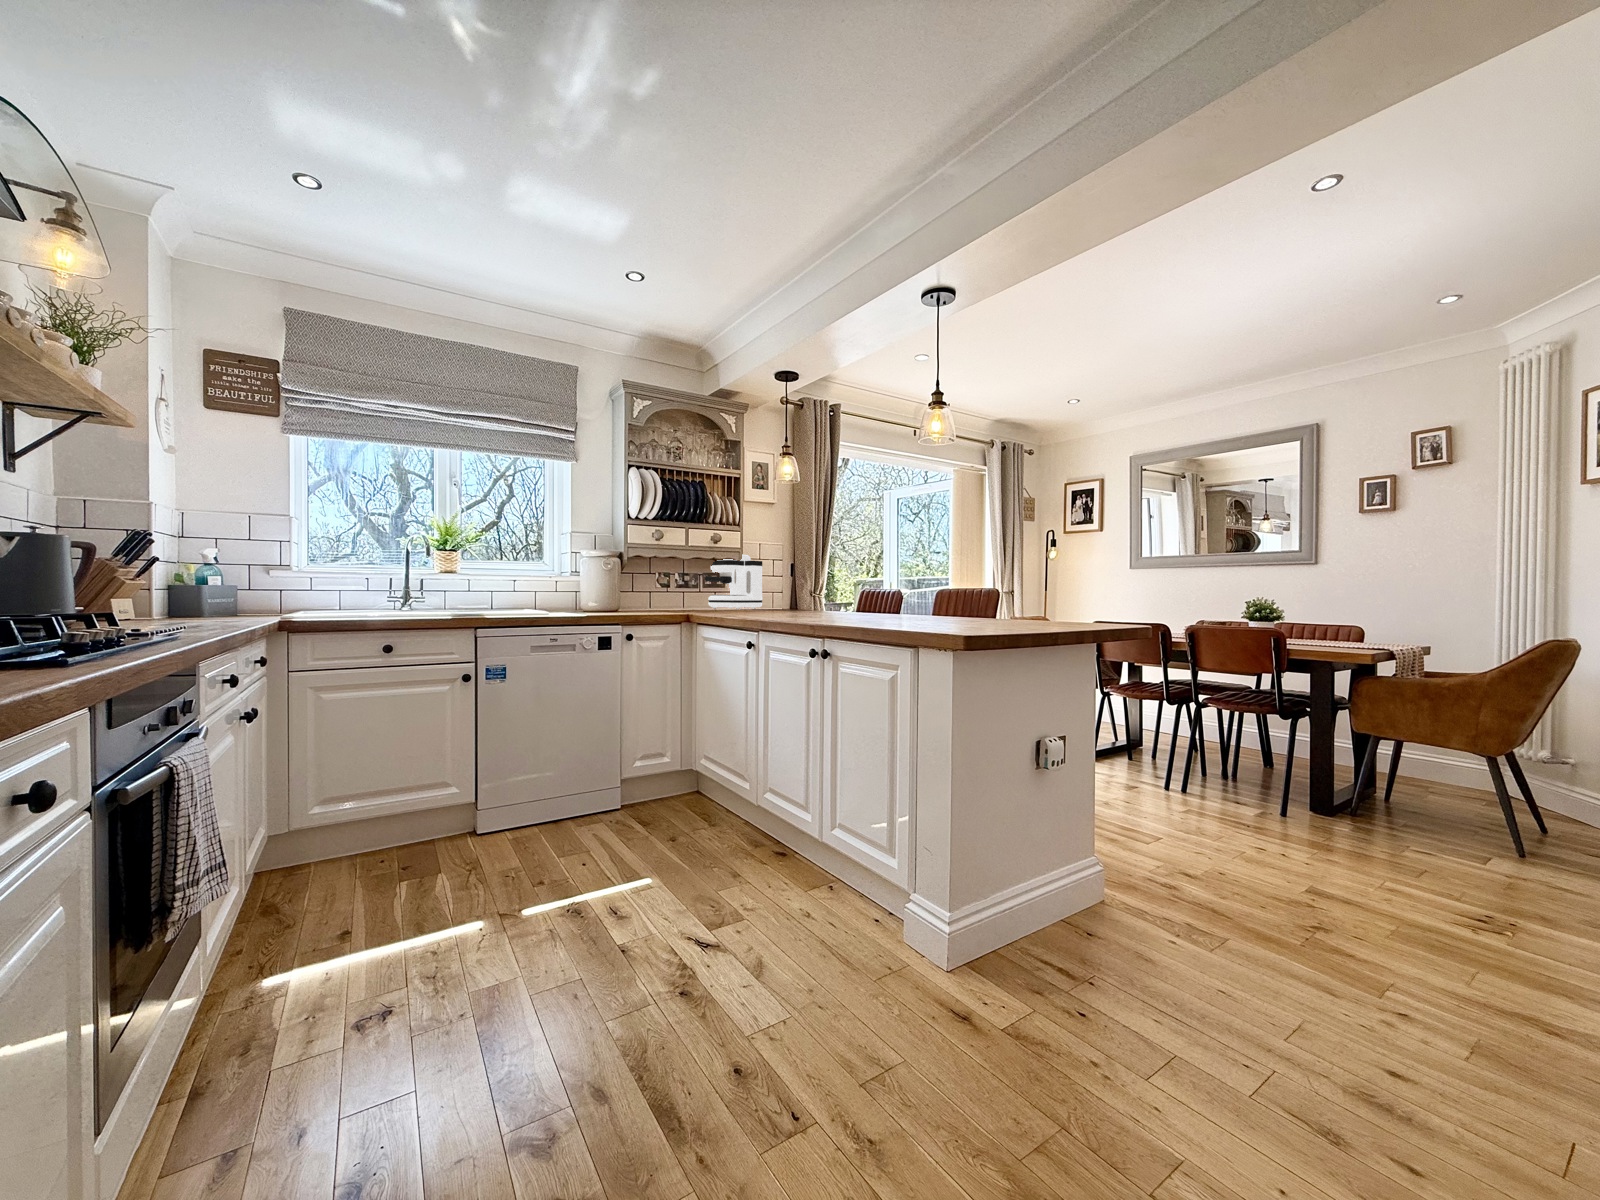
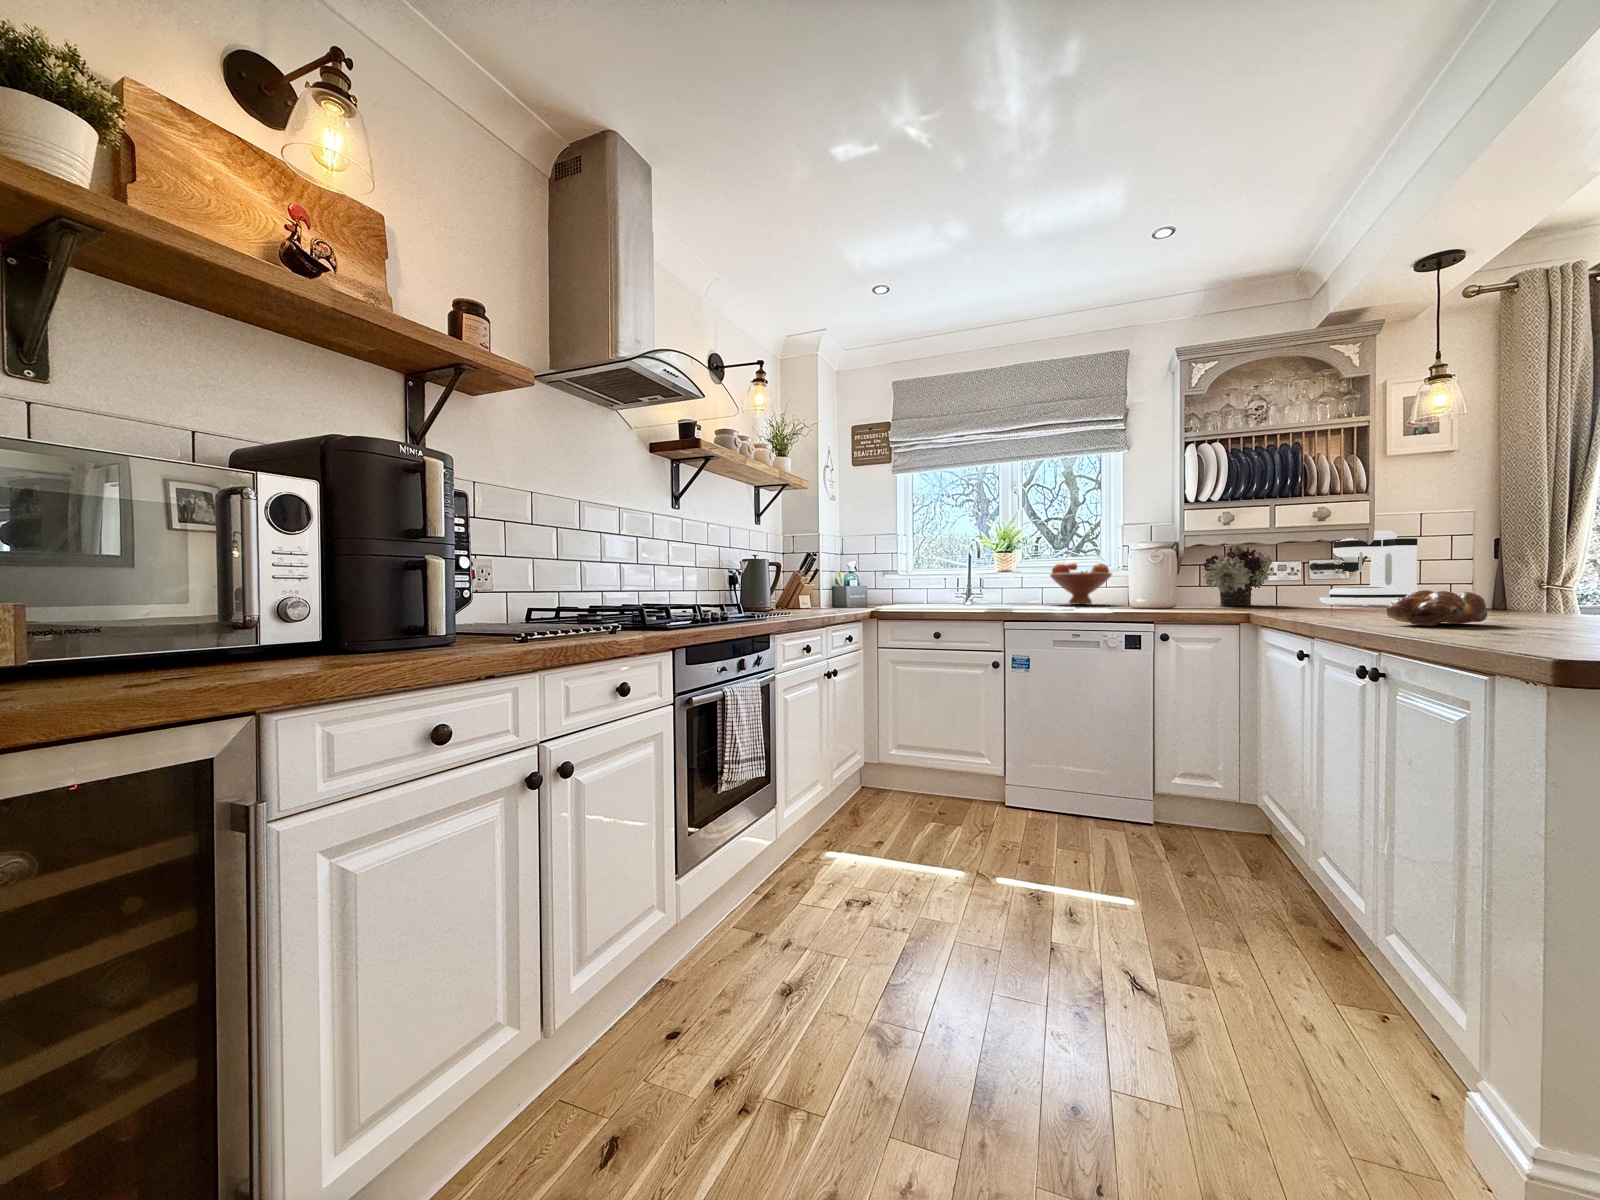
flower arrangement: none [635,554,685,609] -> present [1202,544,1272,606]
fruit bowl: none [497,566,561,609] -> present [1050,563,1112,604]
bread loaf: none [809,597,850,620] -> present [1386,590,1487,626]

